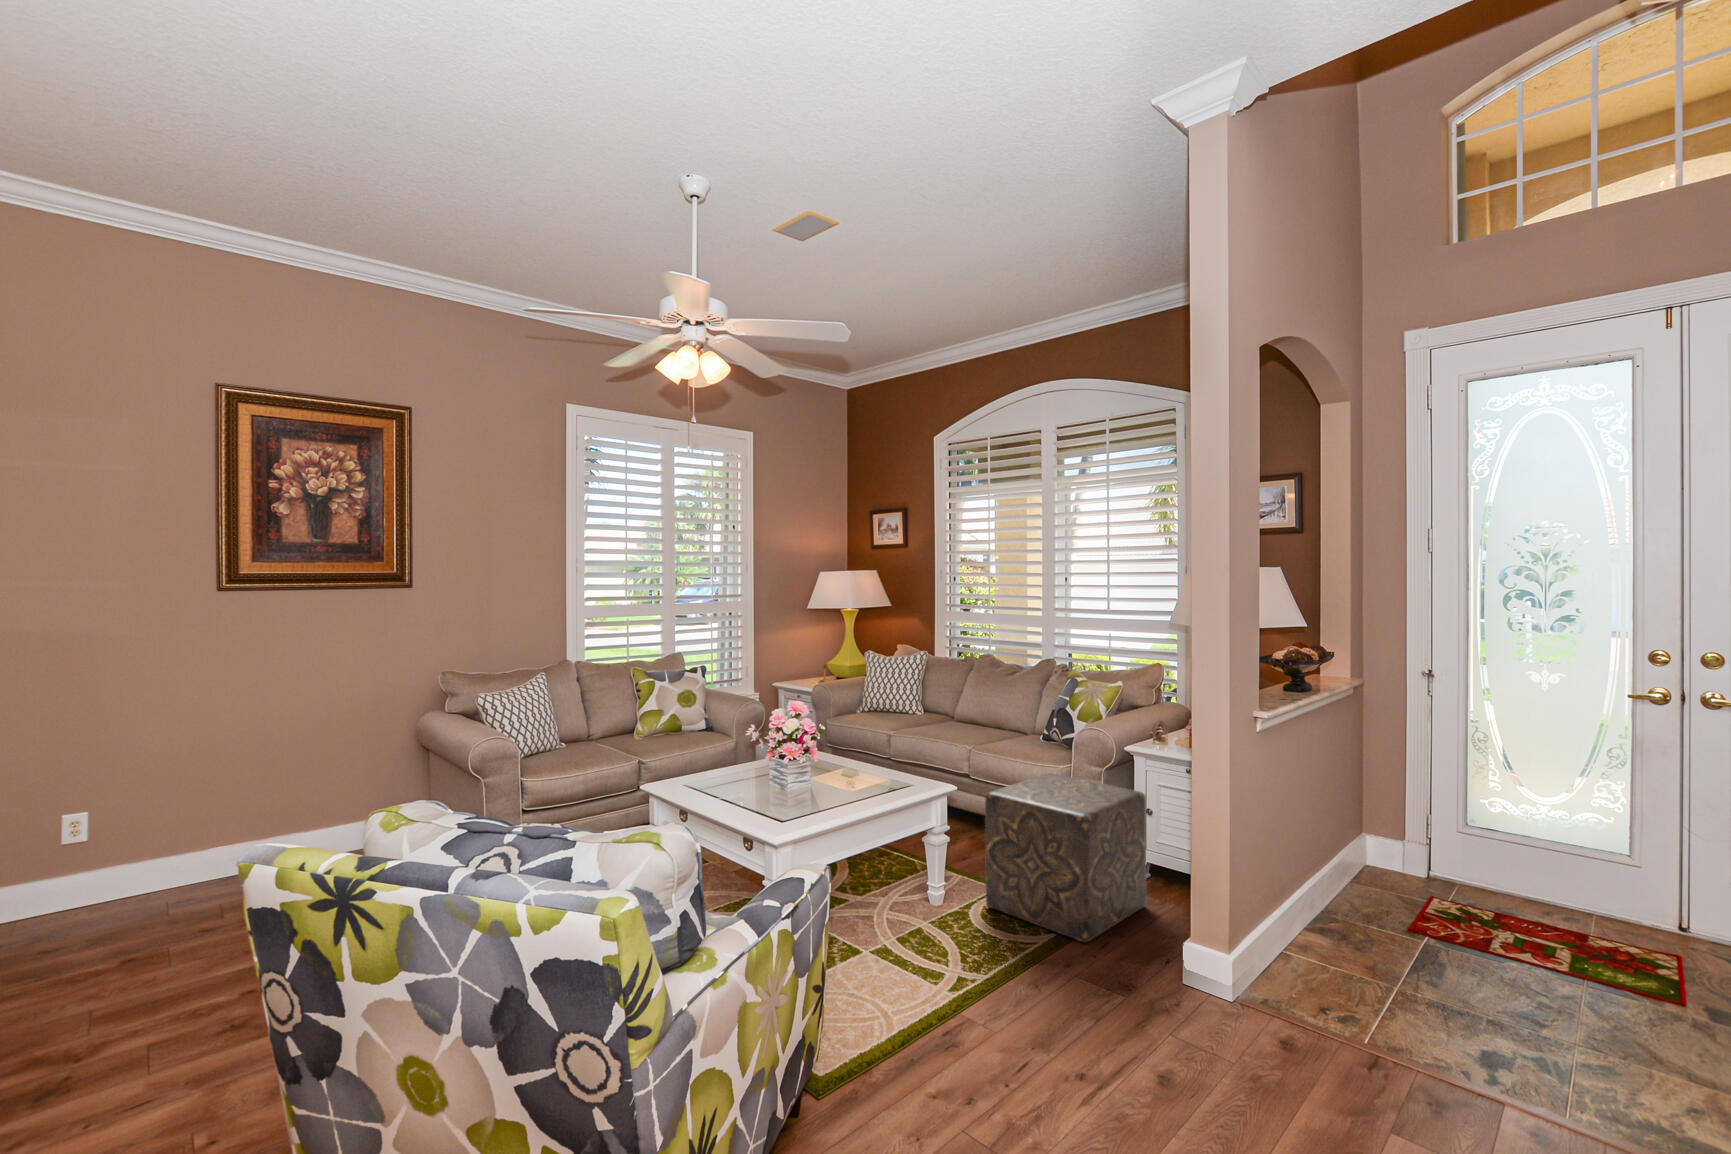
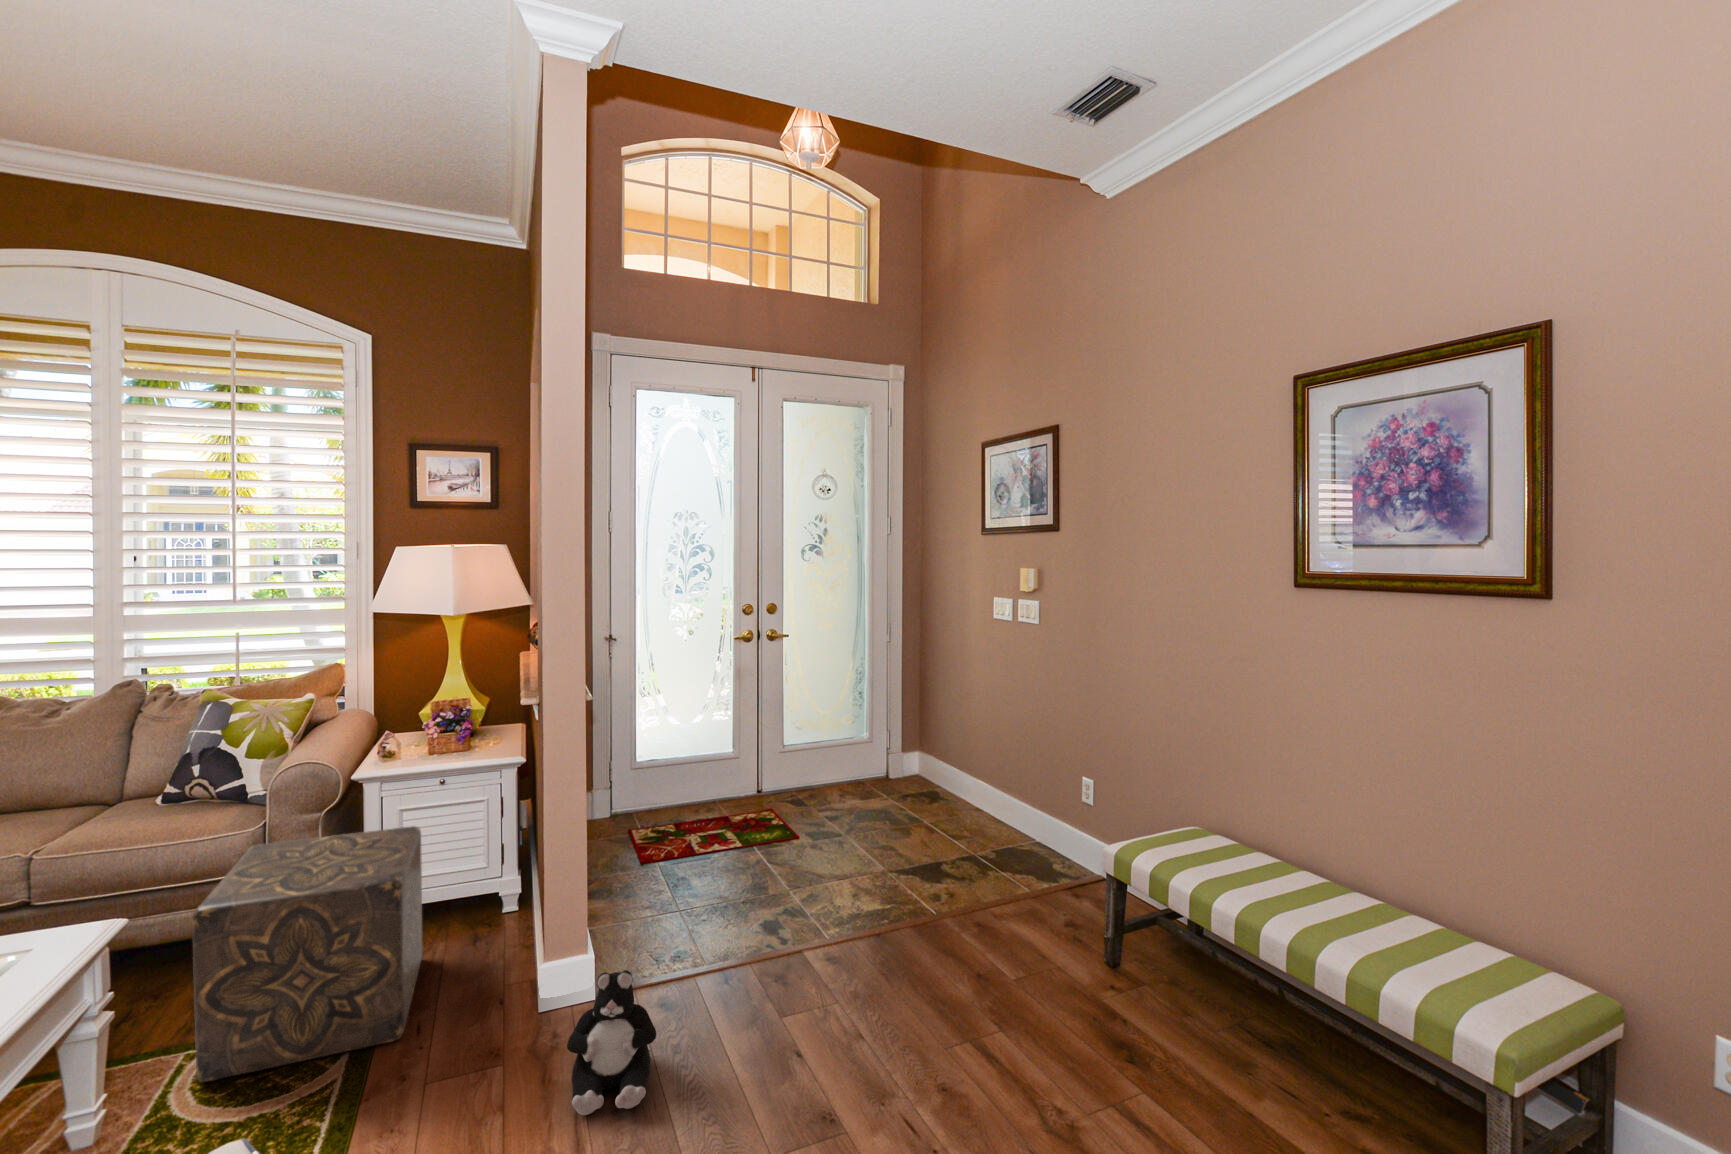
plush toy: none [1127,949,1223,1077] -> present [567,970,656,1115]

